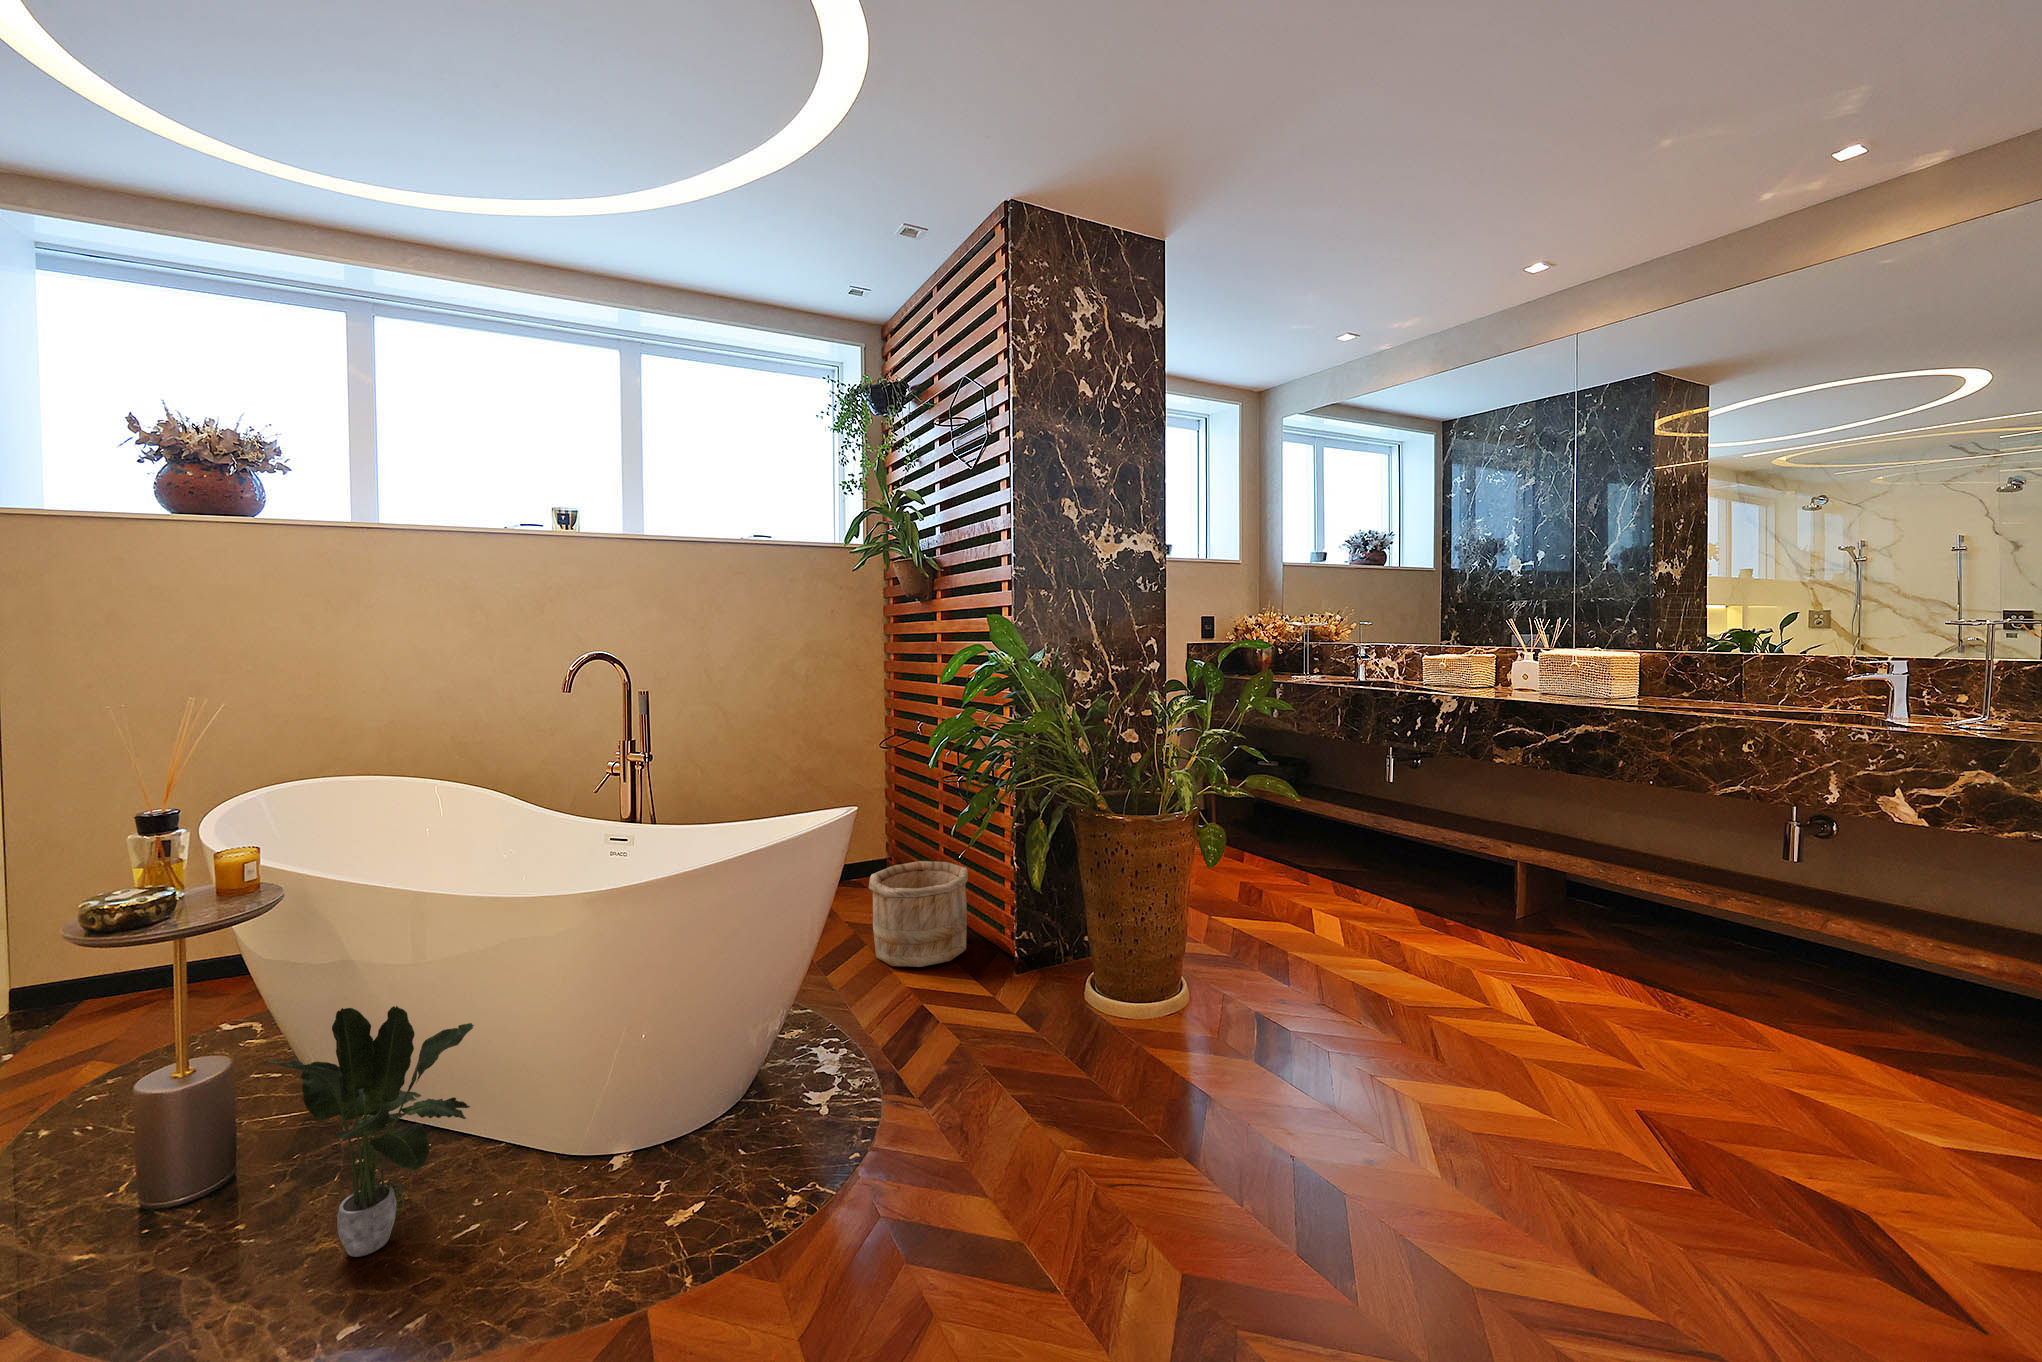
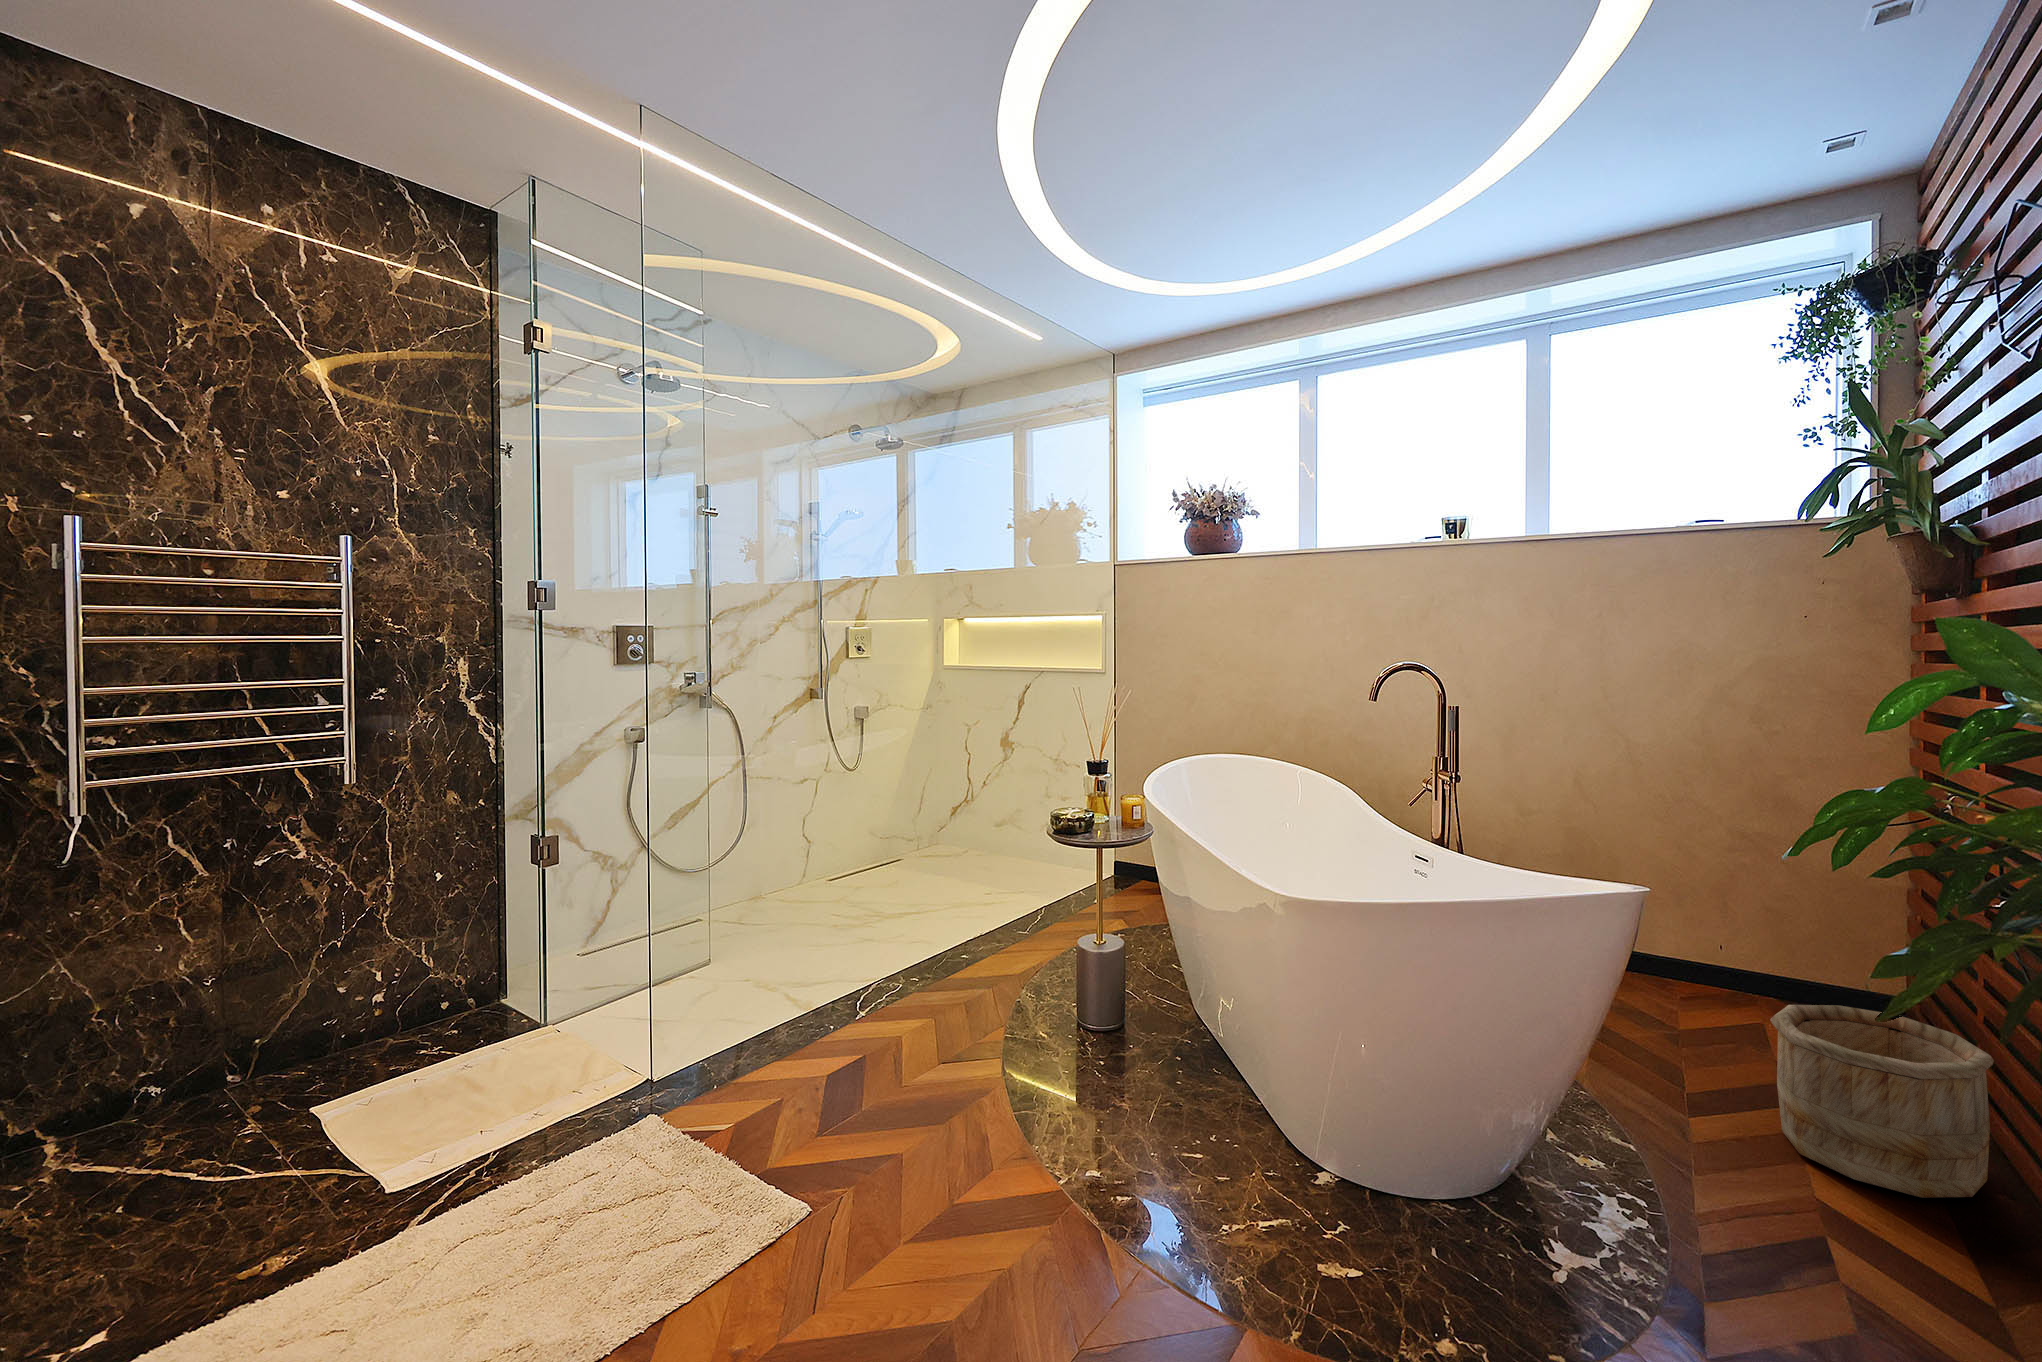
potted plant: present [267,1006,474,1257] -> none [1085,926,1214,1134]

